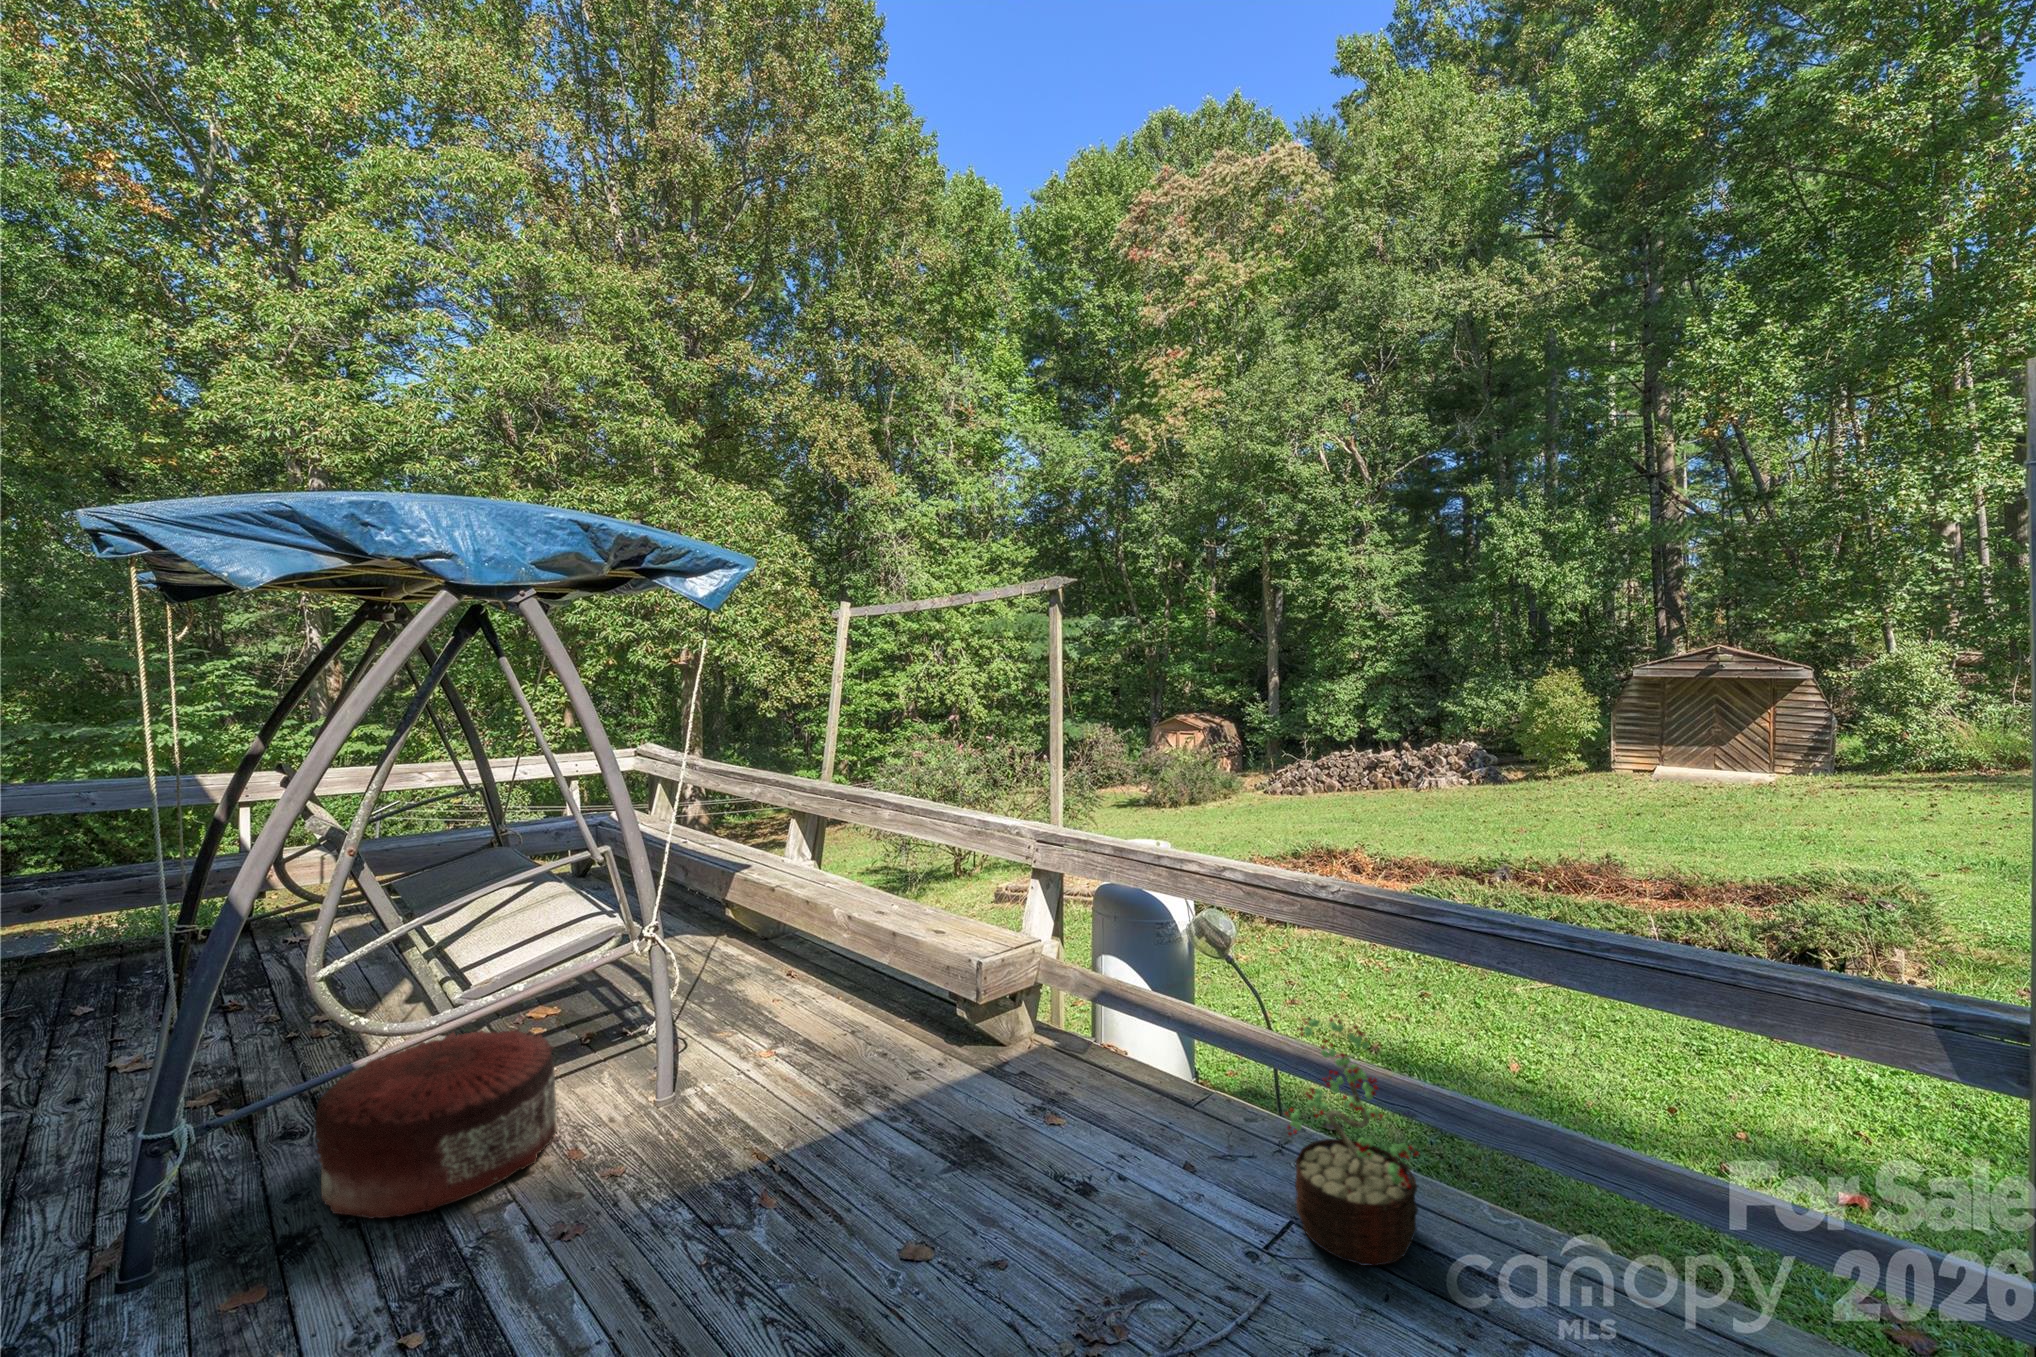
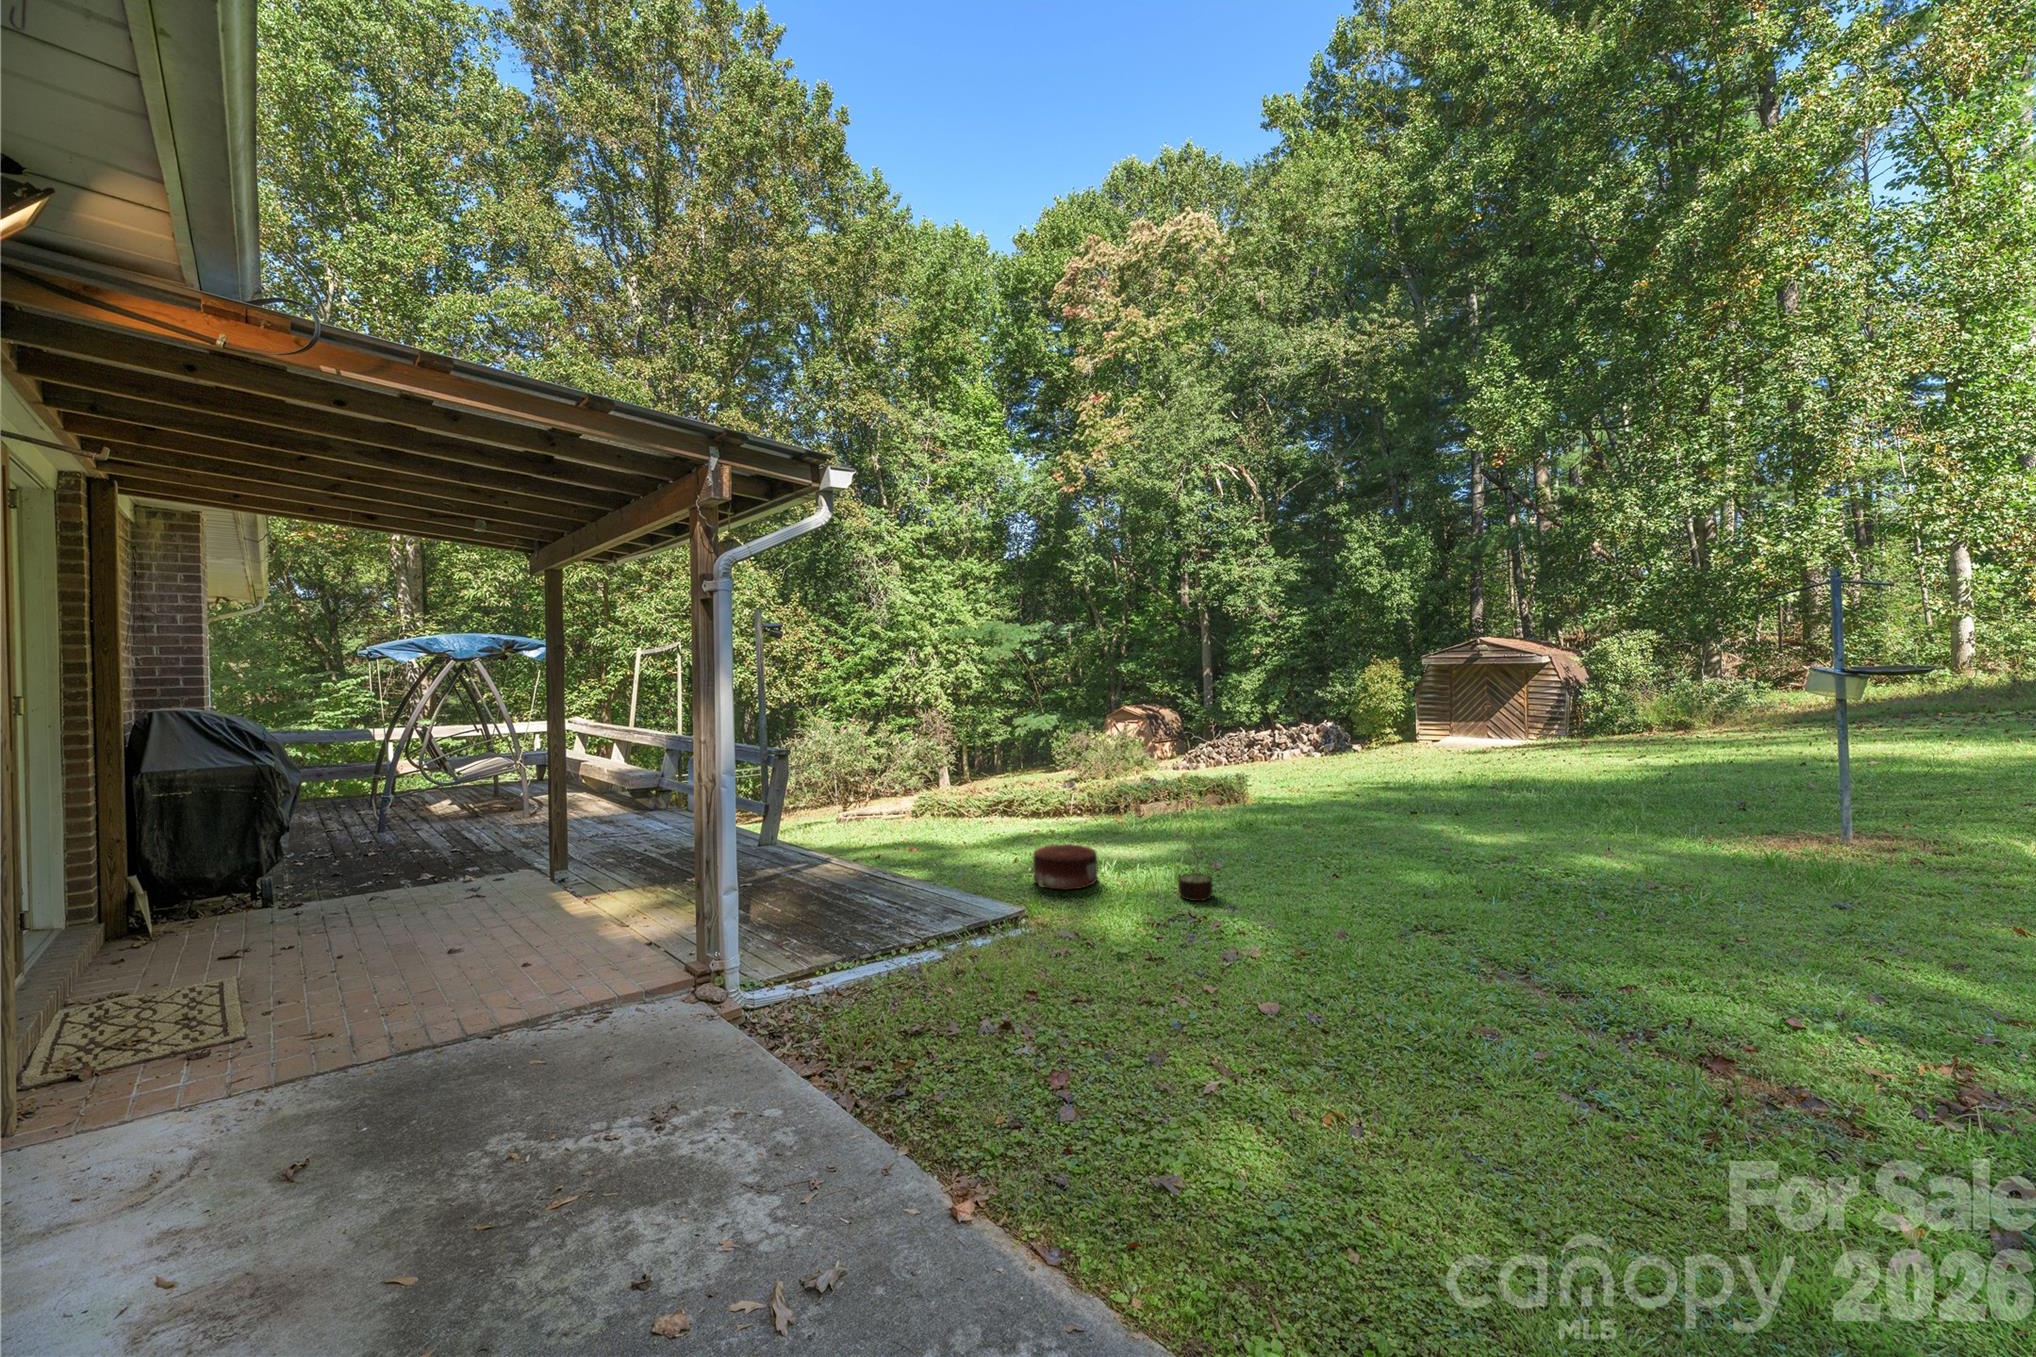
pouf: present [316,1029,558,1219] -> present [1033,844,1098,890]

